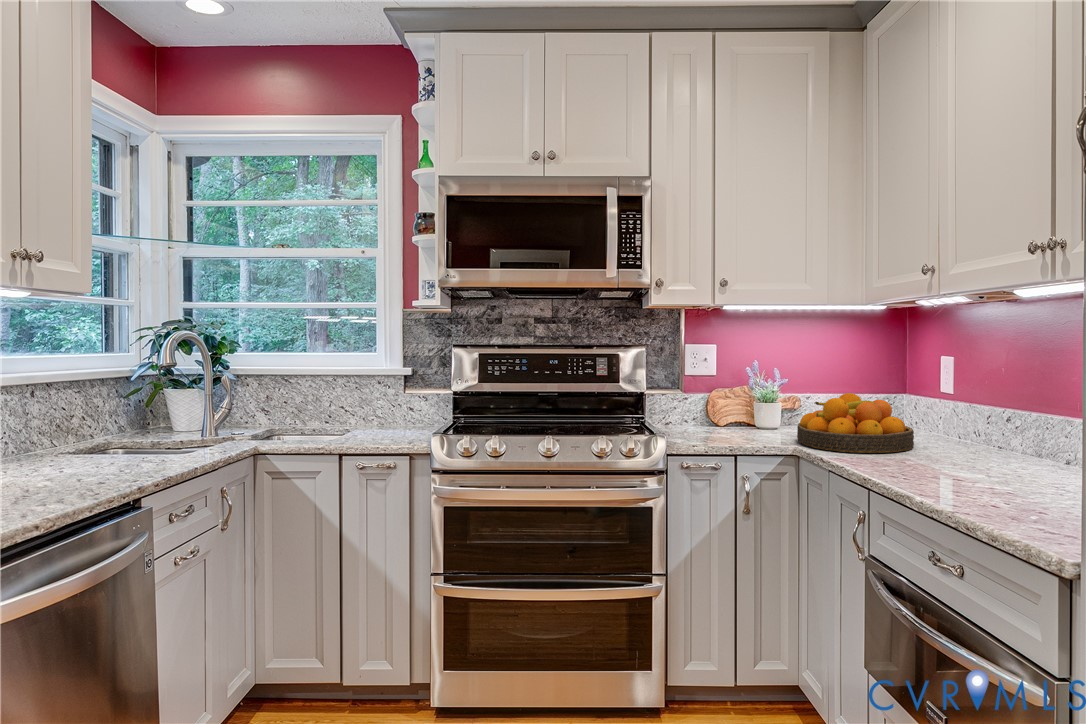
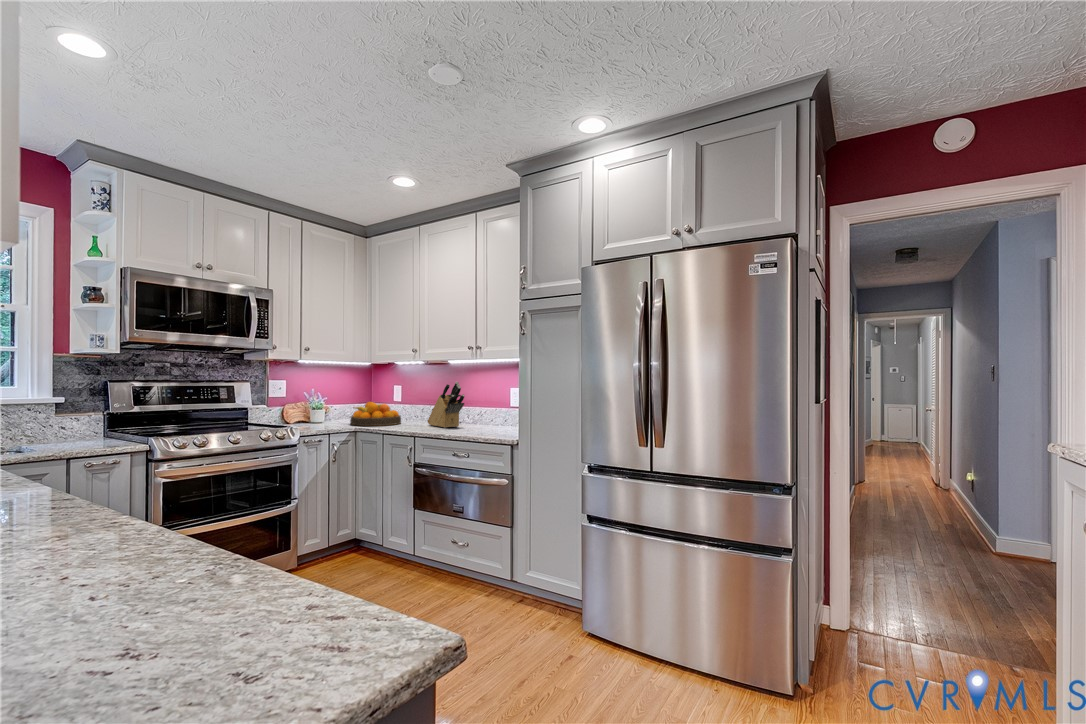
knife block: none [957,360,1034,490] -> present [428,382,464,428]

